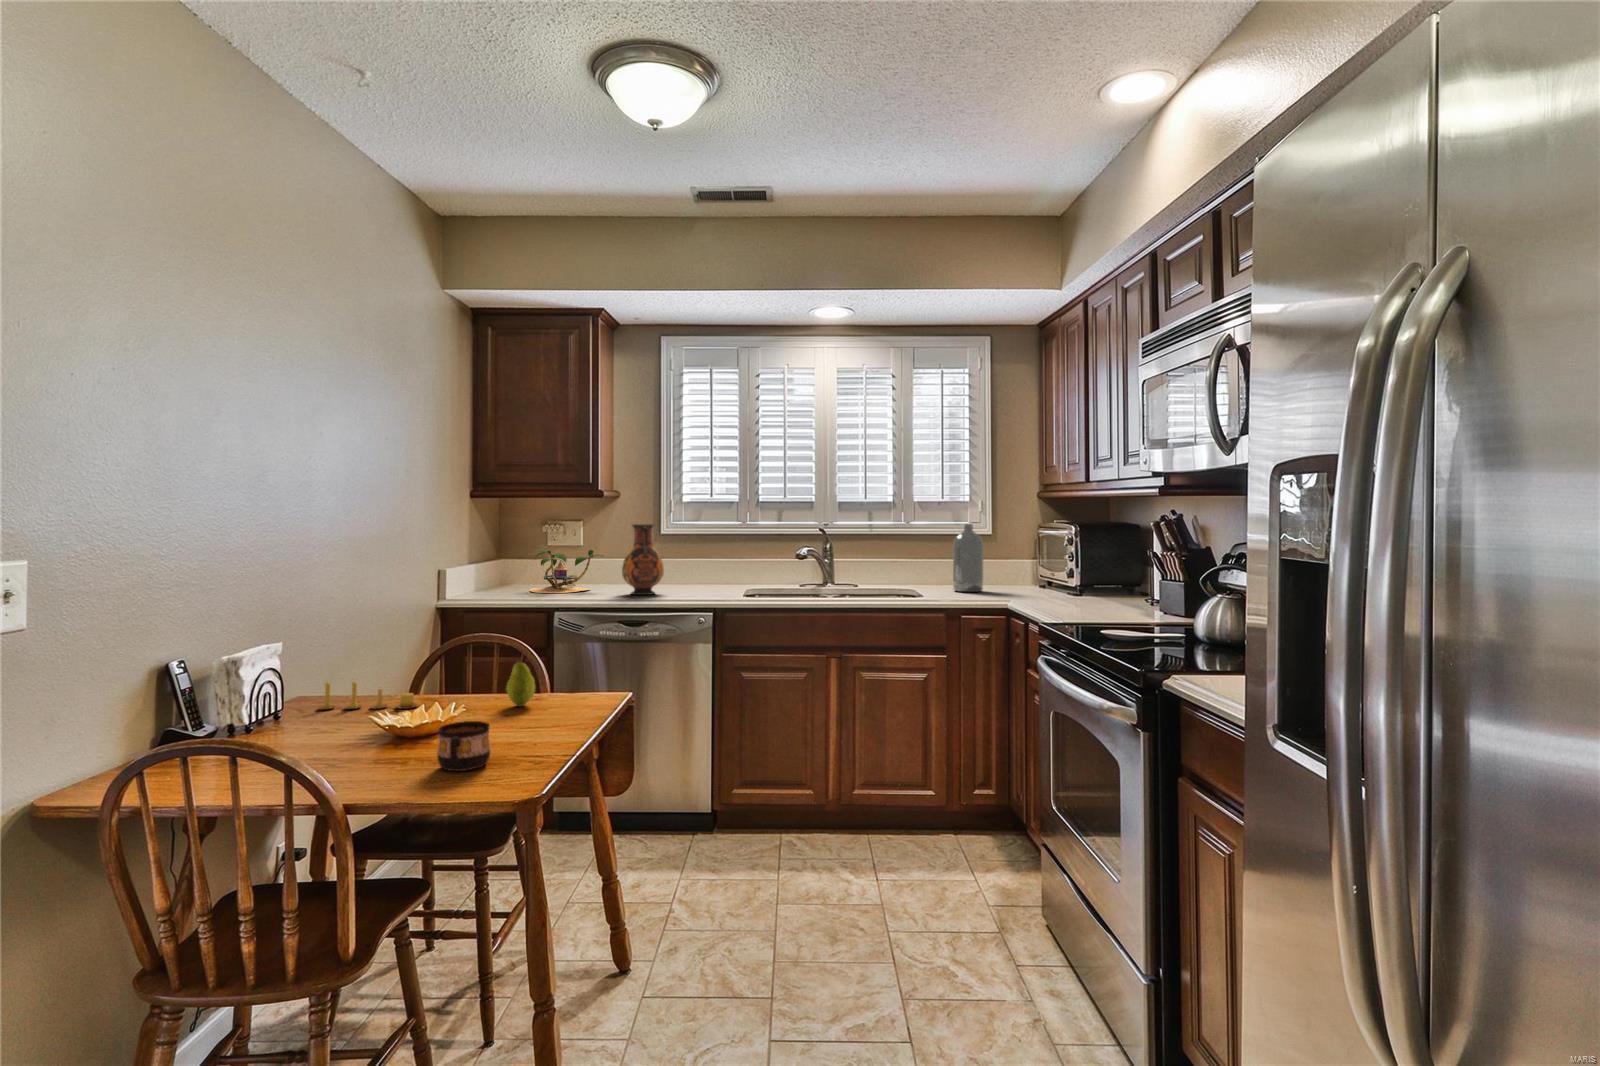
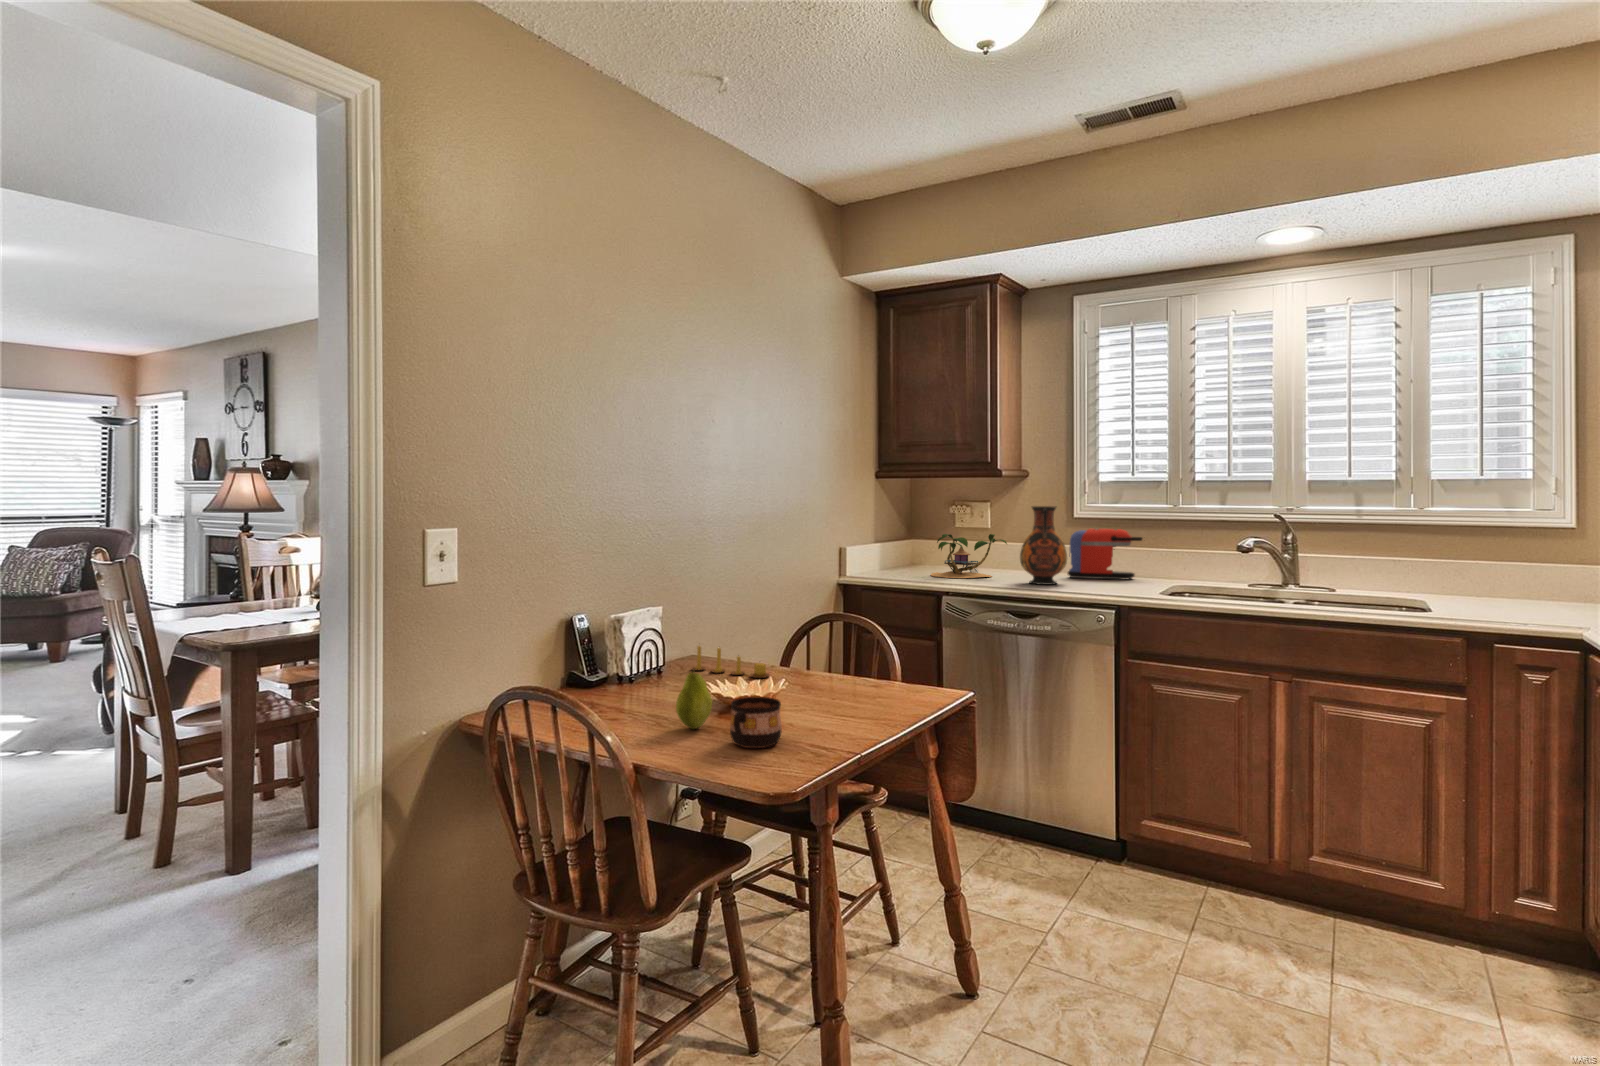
bottle: present [953,524,983,592] -> none [1492,505,1552,604]
coffee maker: none [658,543,721,587] -> present [1068,529,1142,580]
fruit: present [506,662,535,706] -> present [676,668,712,729]

